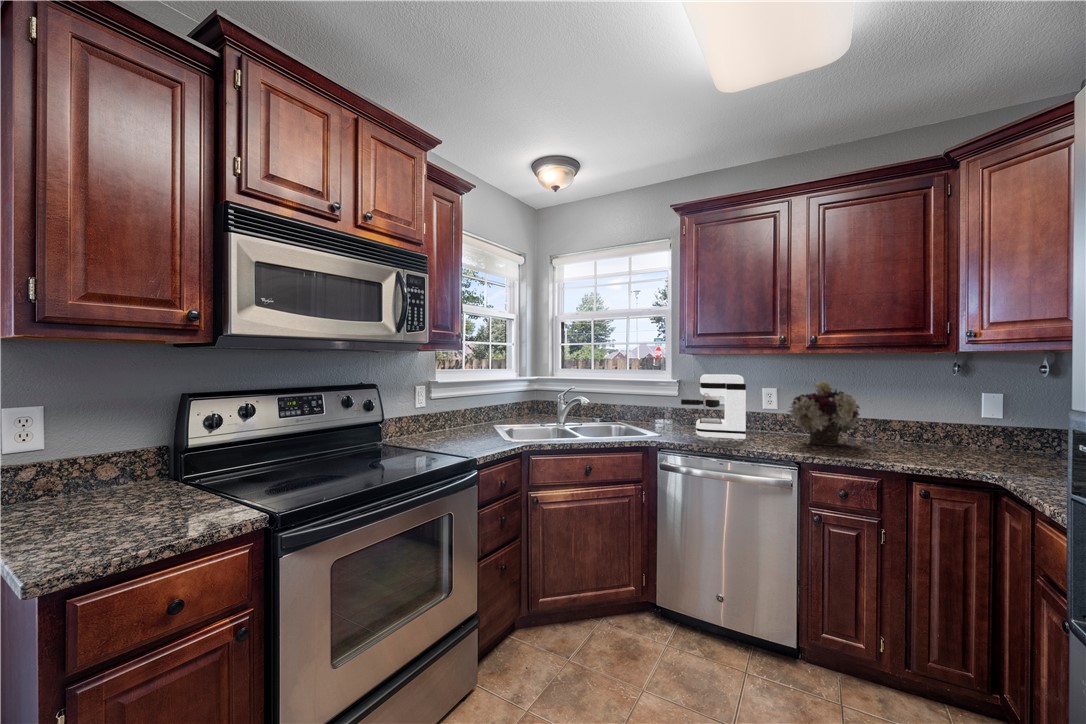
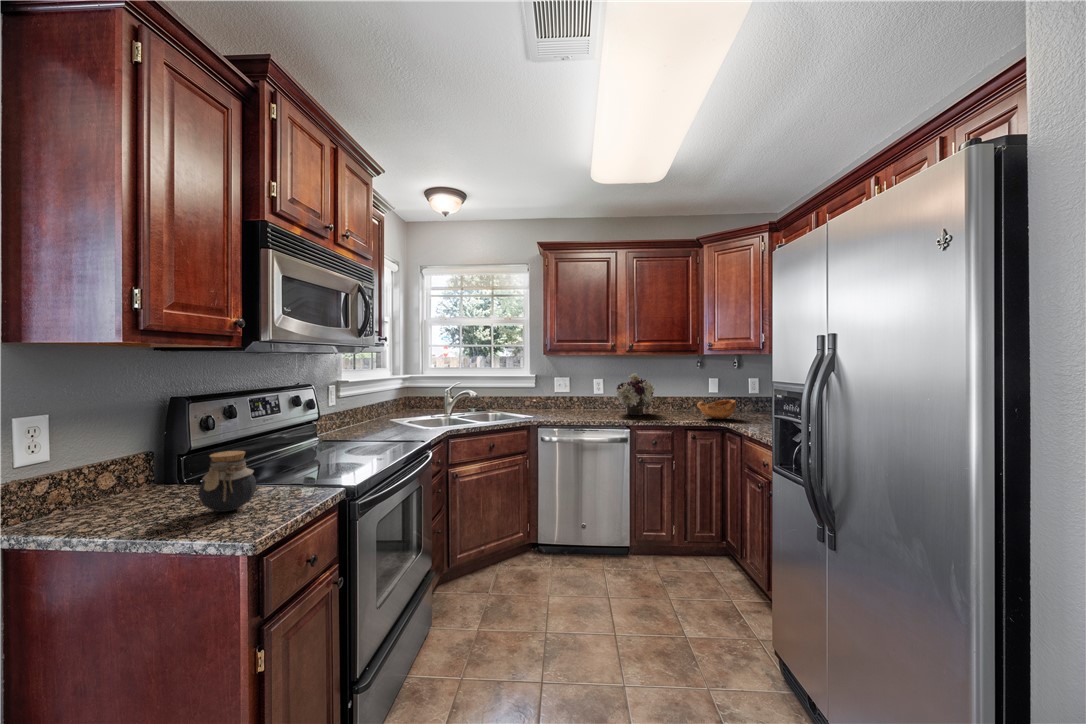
coffee maker: present [681,374,746,440] -> none [544,370,591,417]
wooden bowl: none [941,433,1033,468] -> present [697,399,736,419]
jar: none [72,457,154,527] -> present [199,451,256,512]

